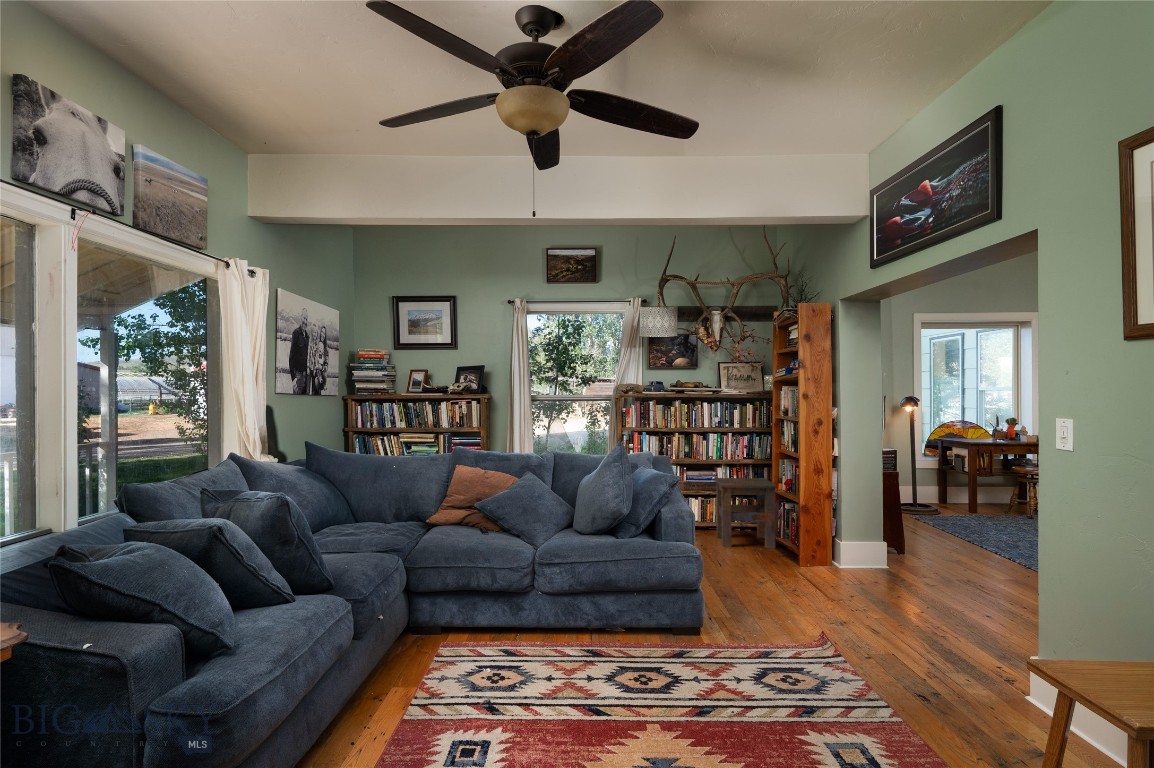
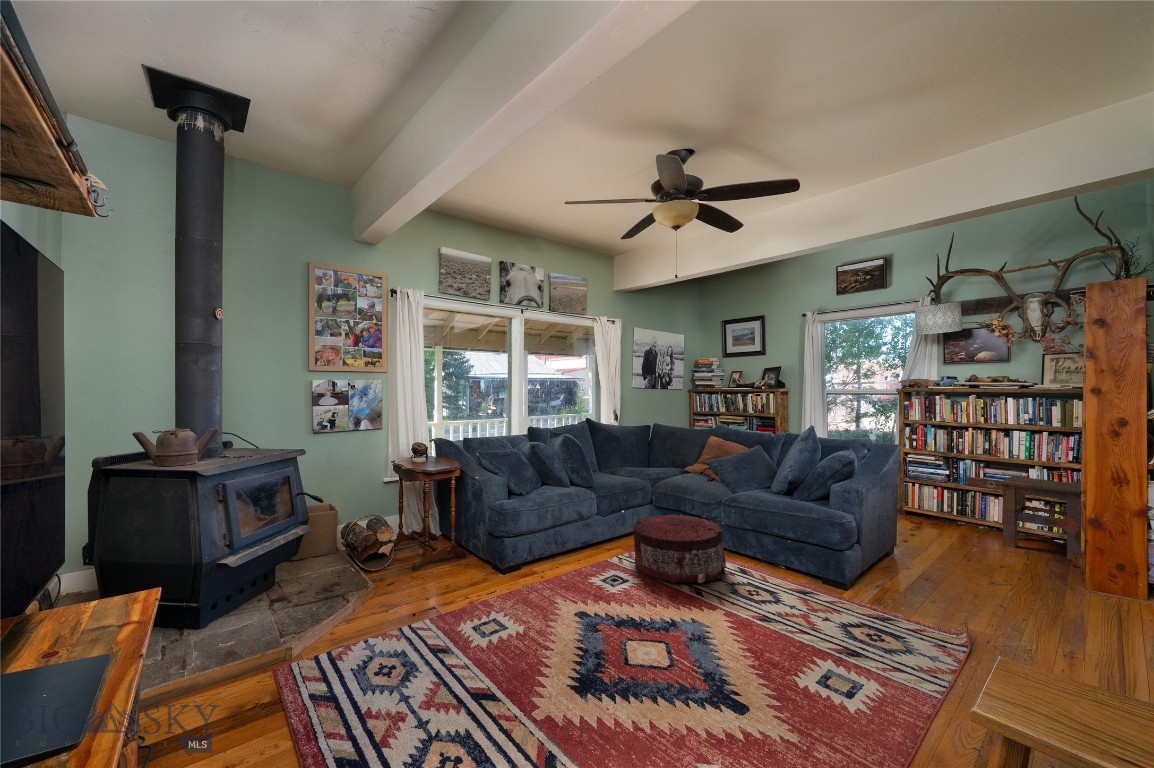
pouf: none [458,594,599,709] -> present [634,514,726,583]

